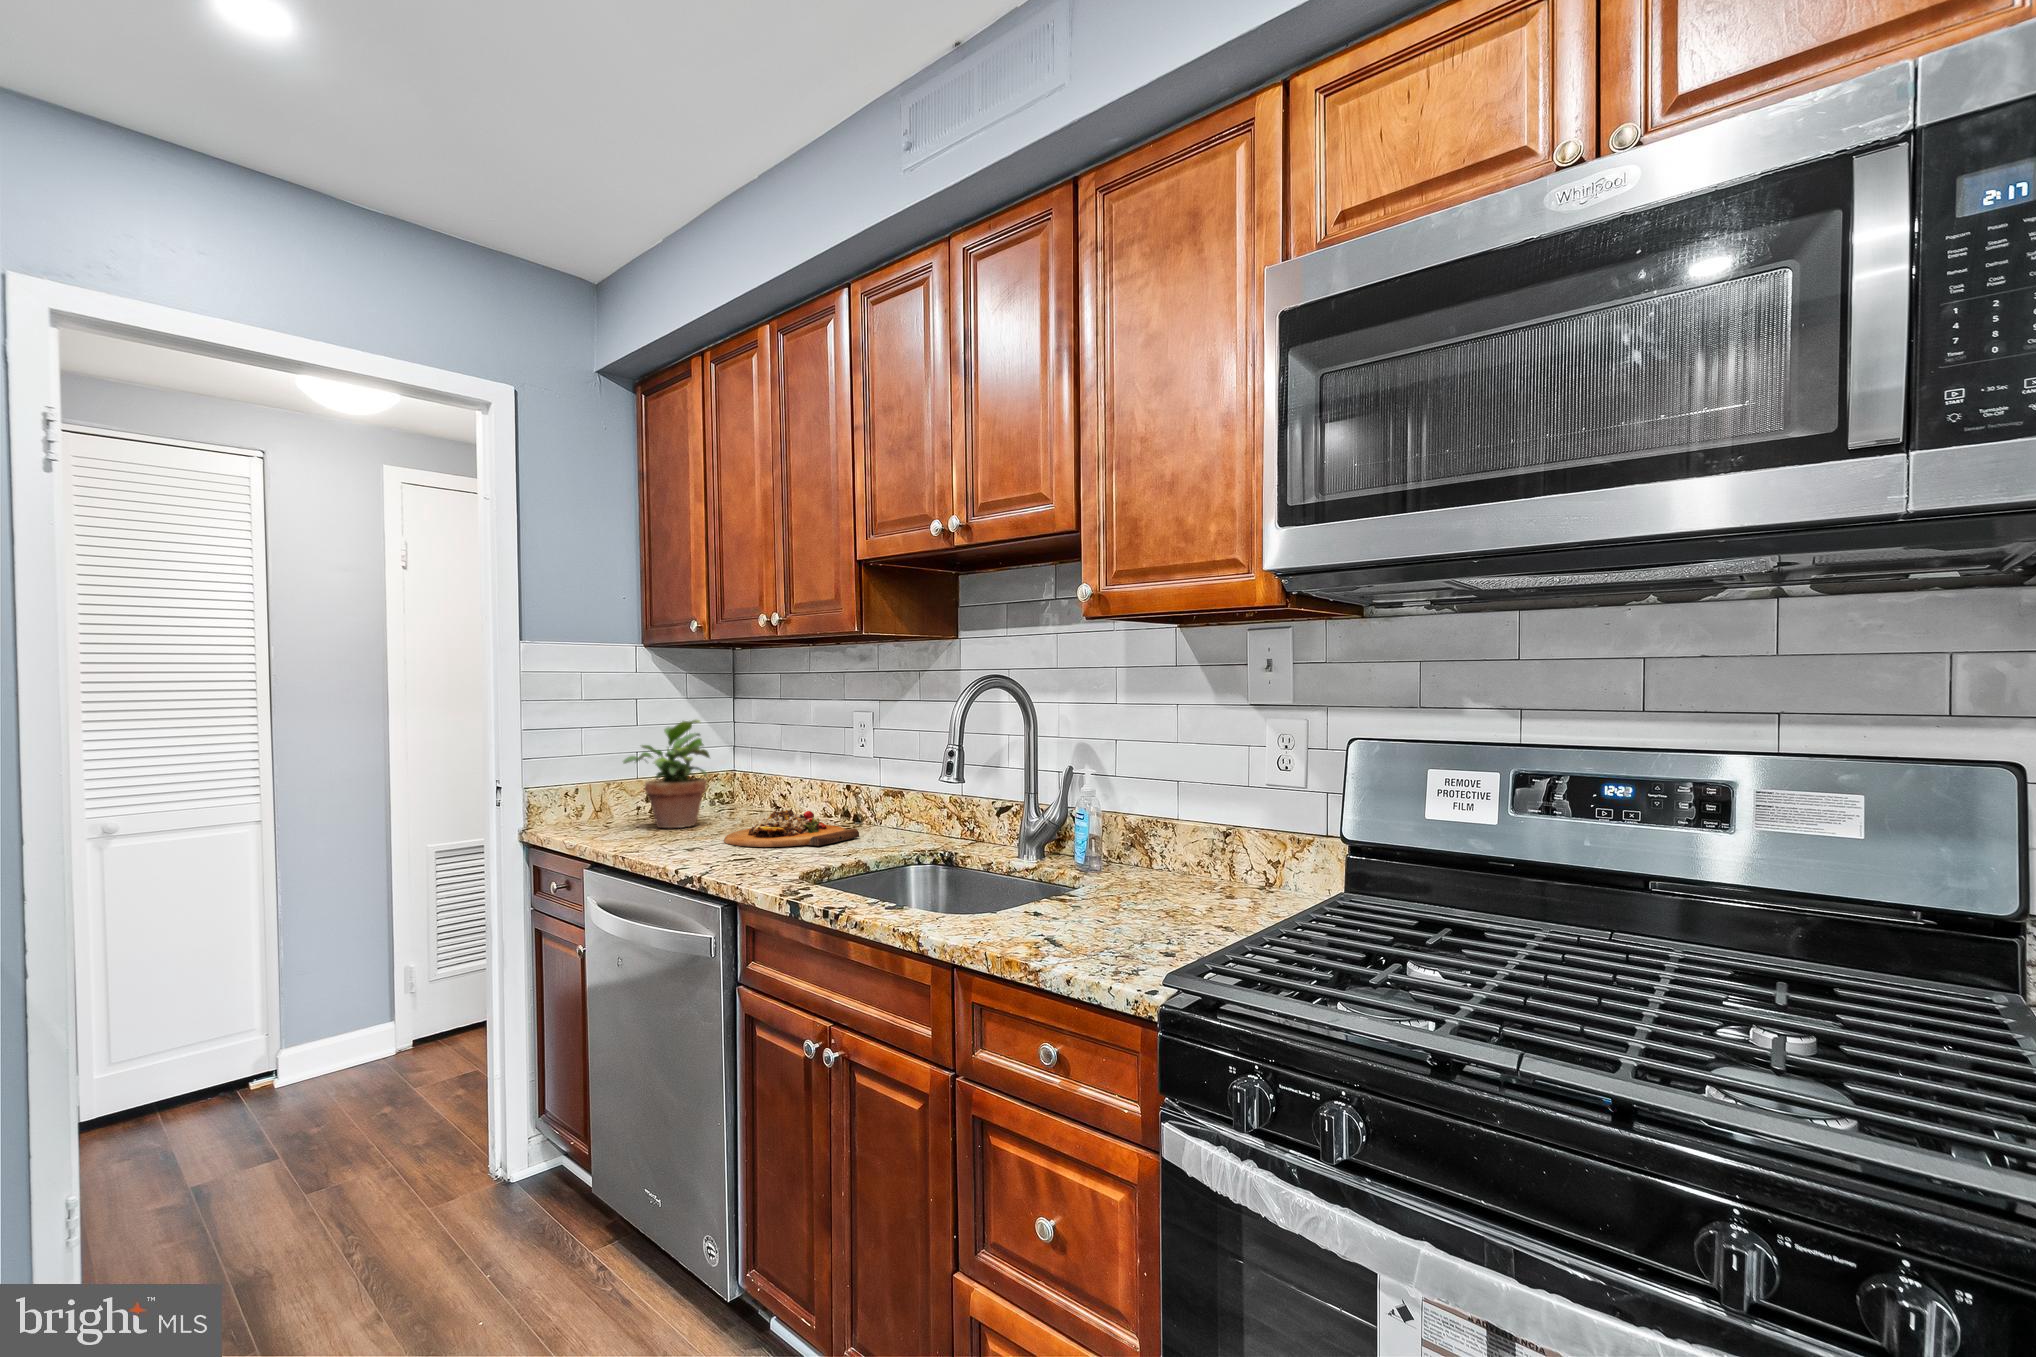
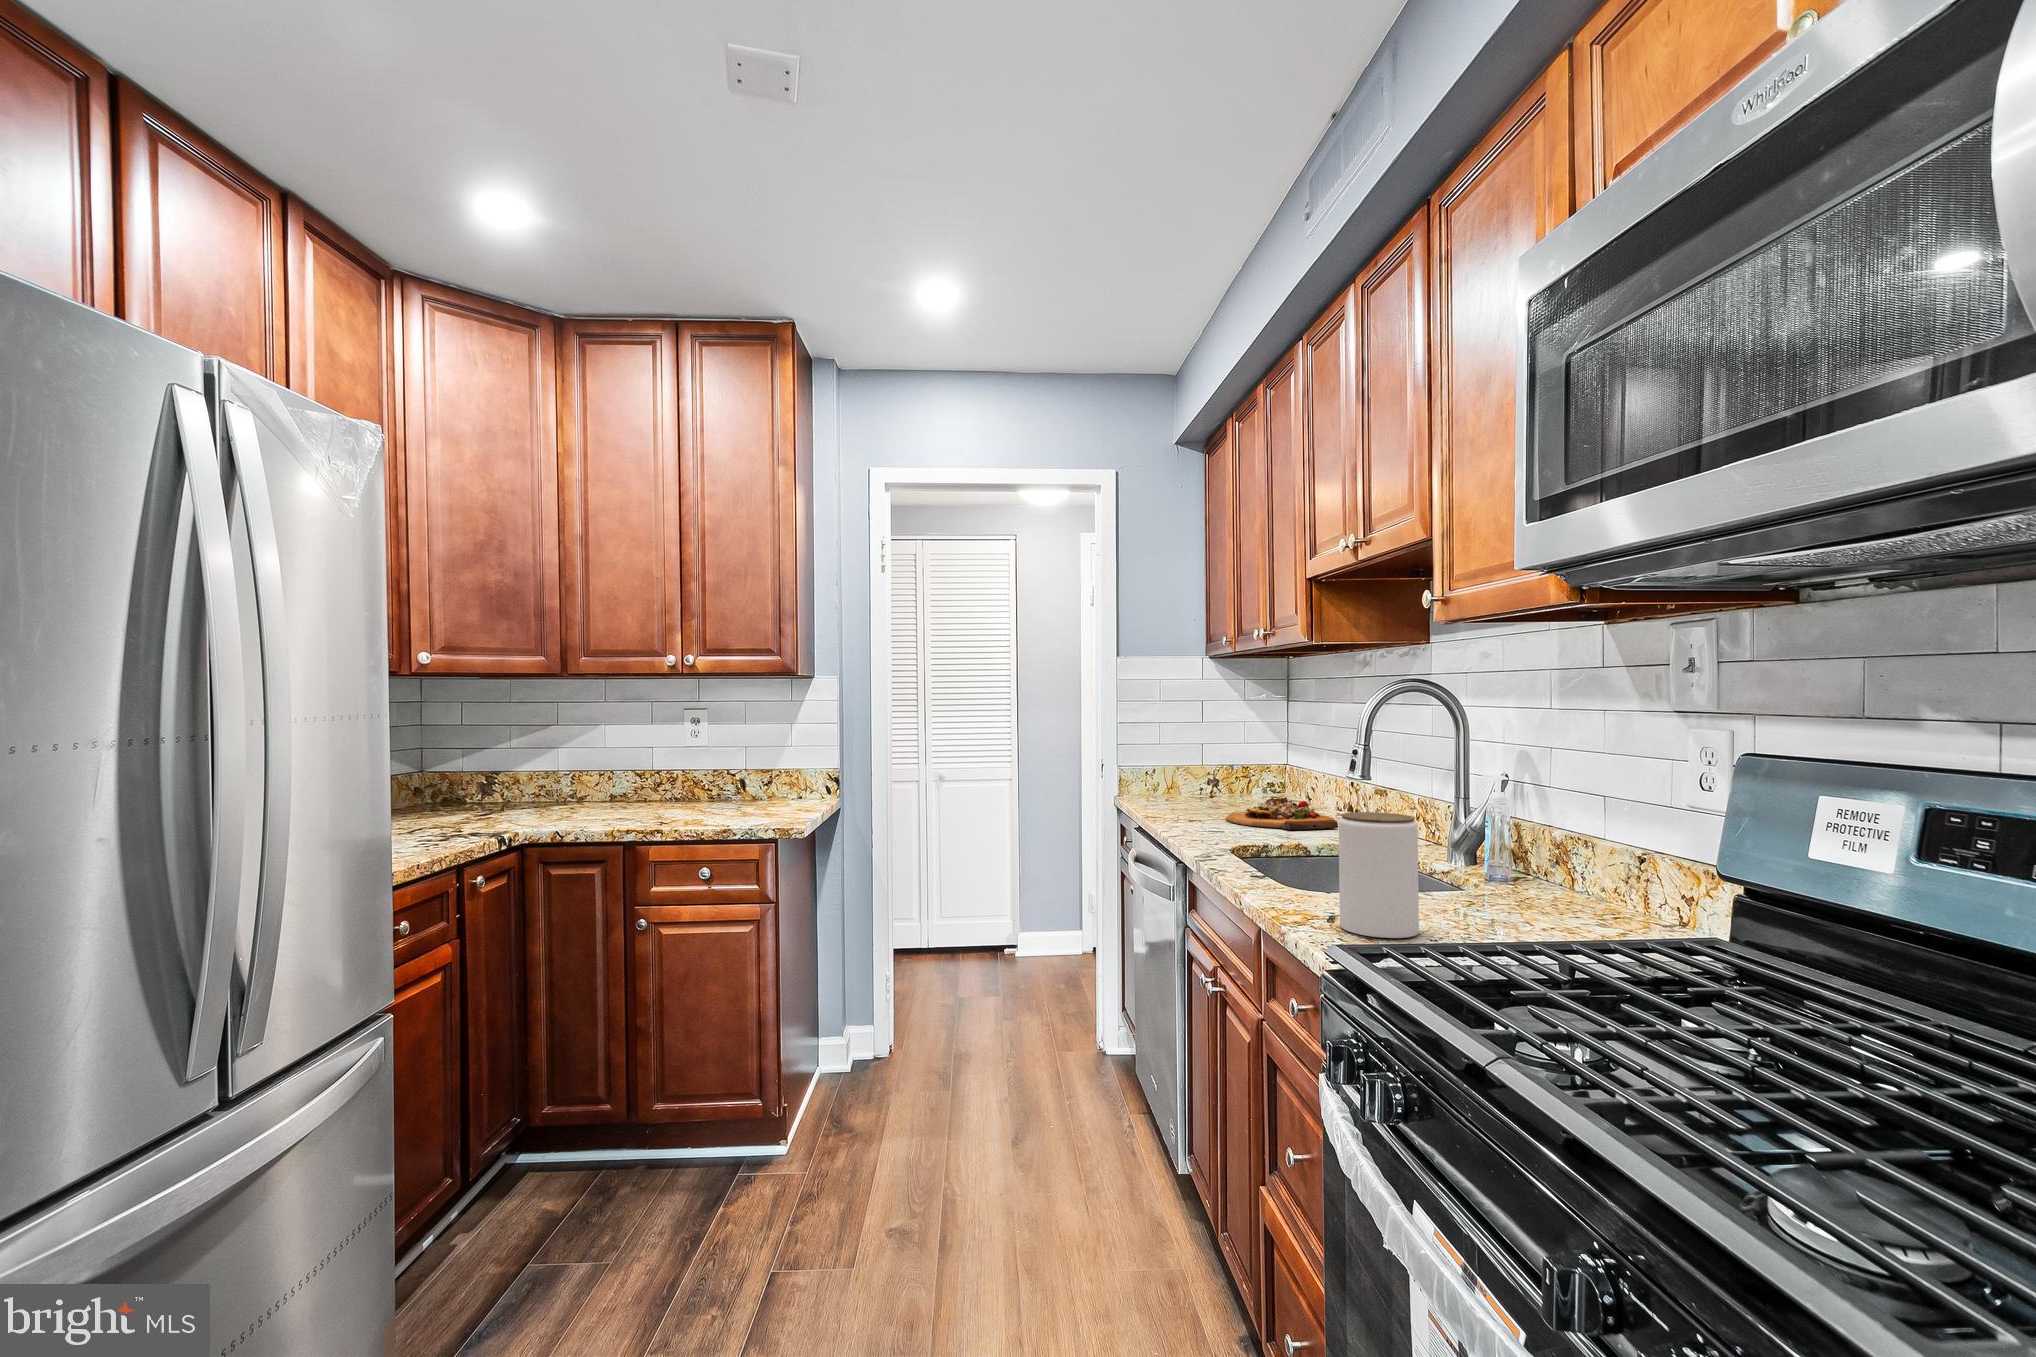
potted plant: present [623,720,710,828] -> none [1172,717,1242,806]
jar: none [1065,819,1143,950] -> present [1339,812,1419,938]

